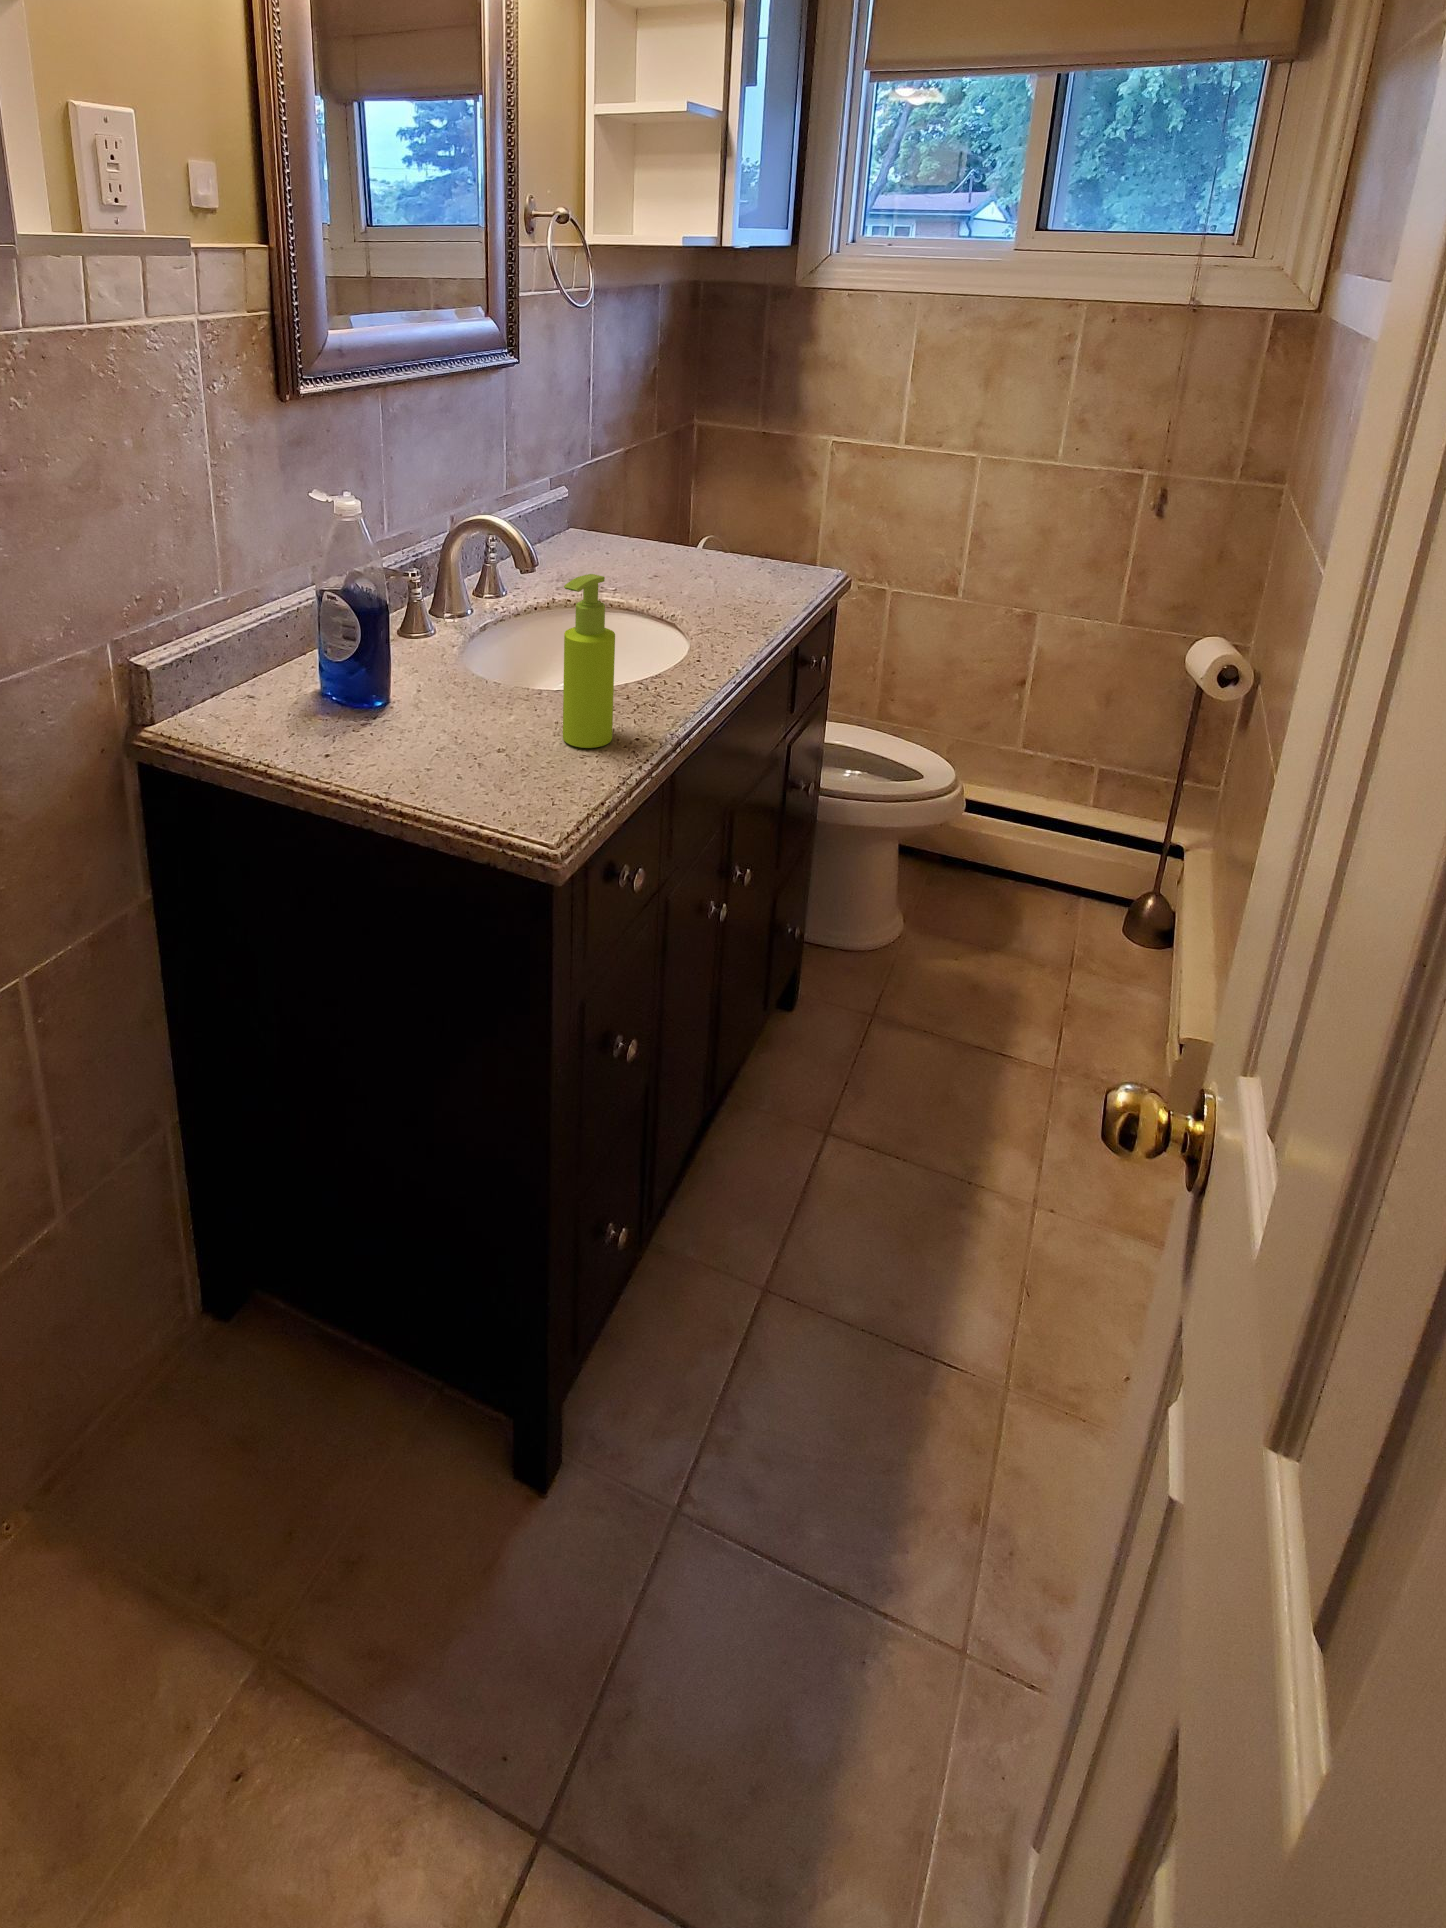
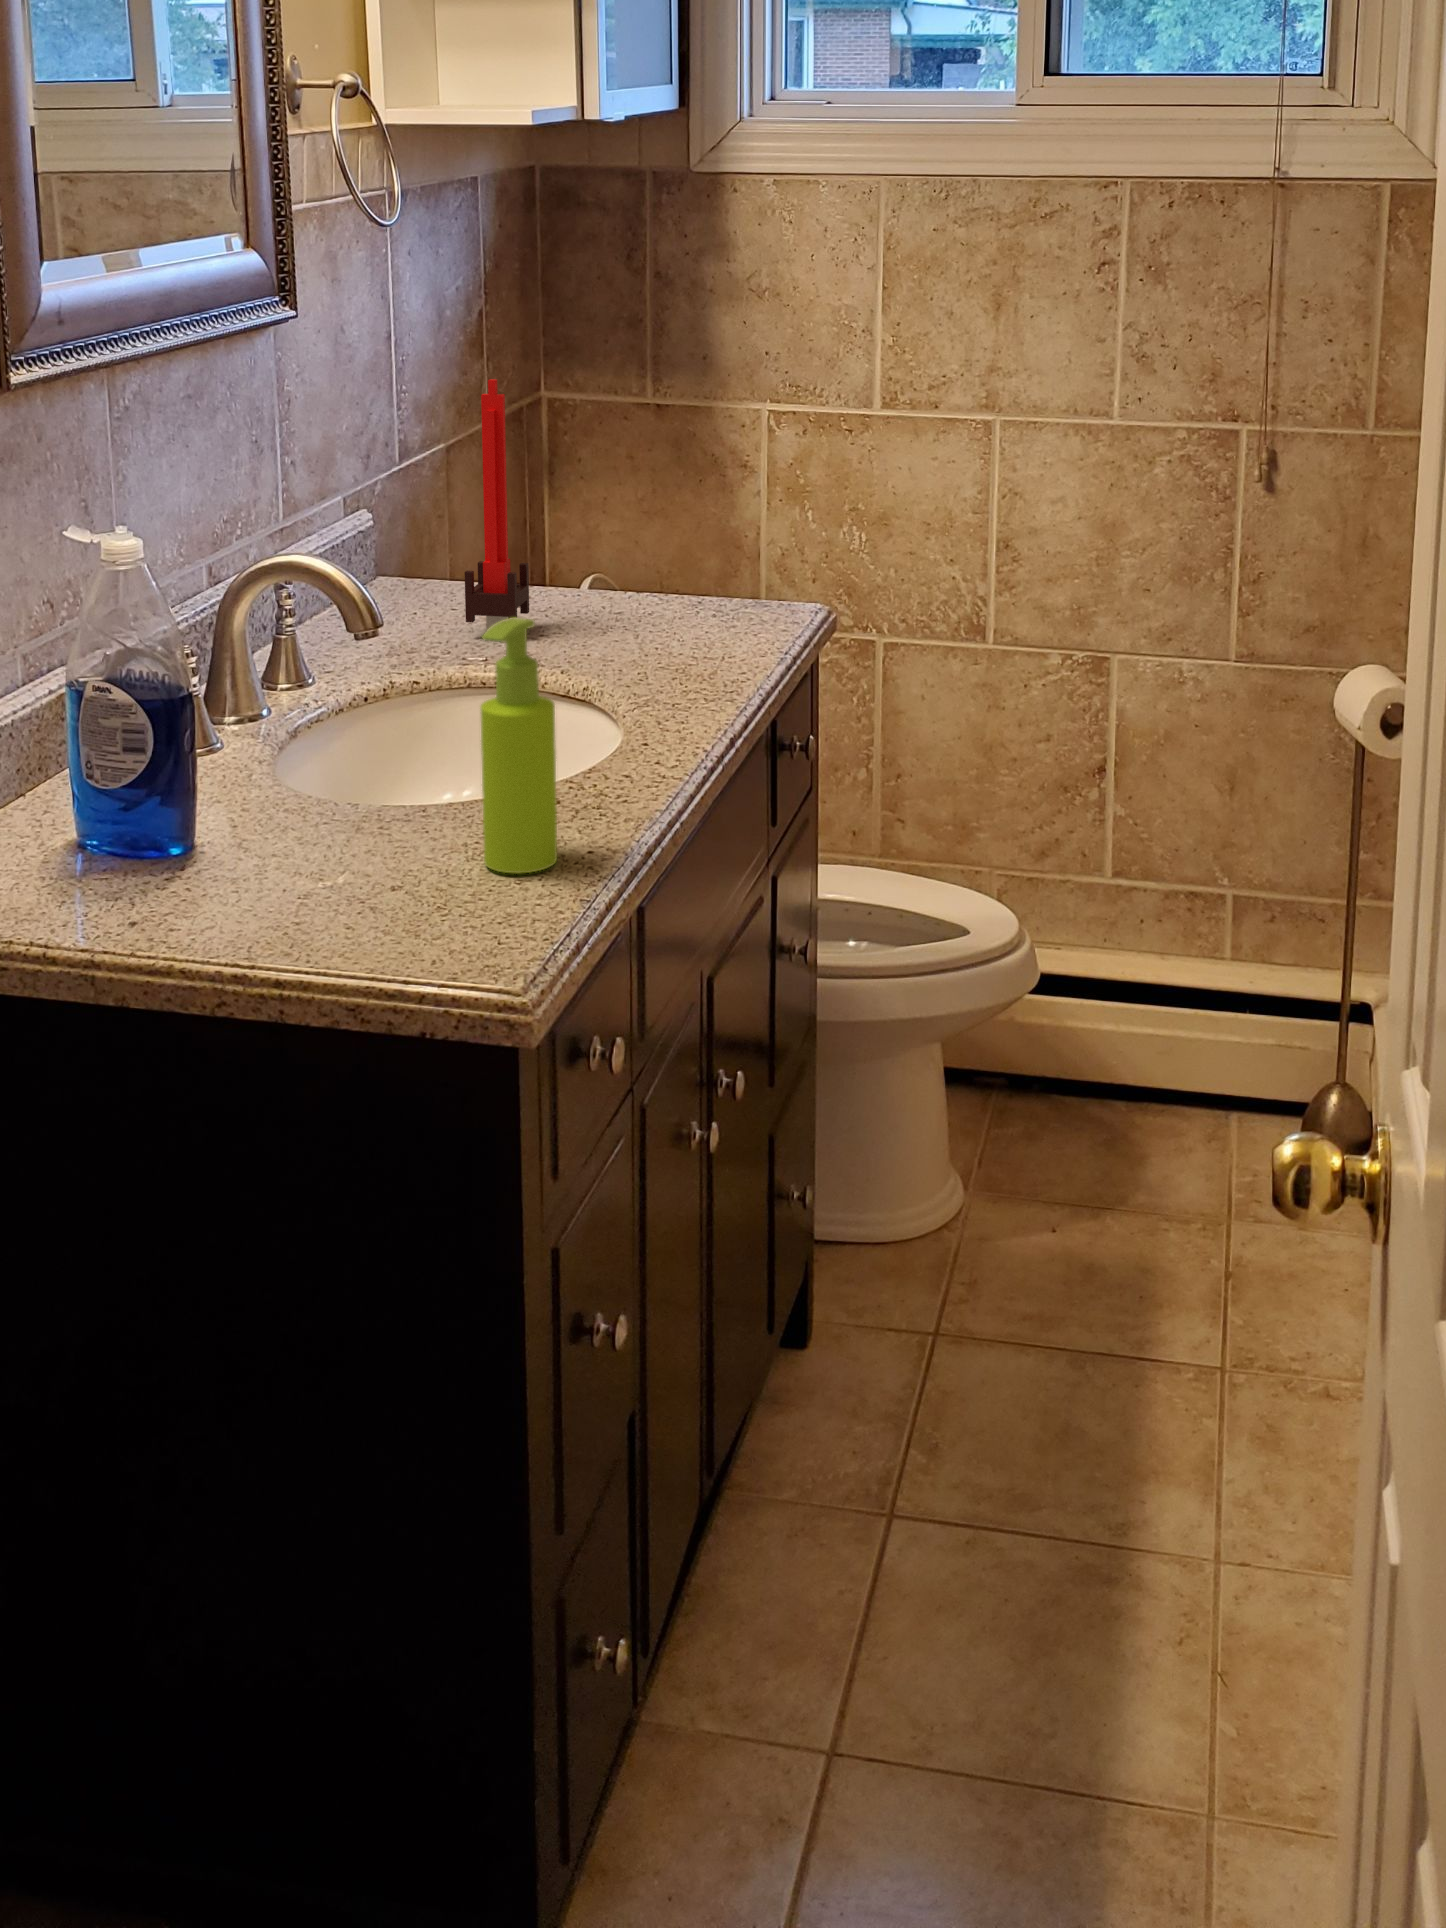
candle: none [606,410,649,572] -> present [465,379,529,630]

